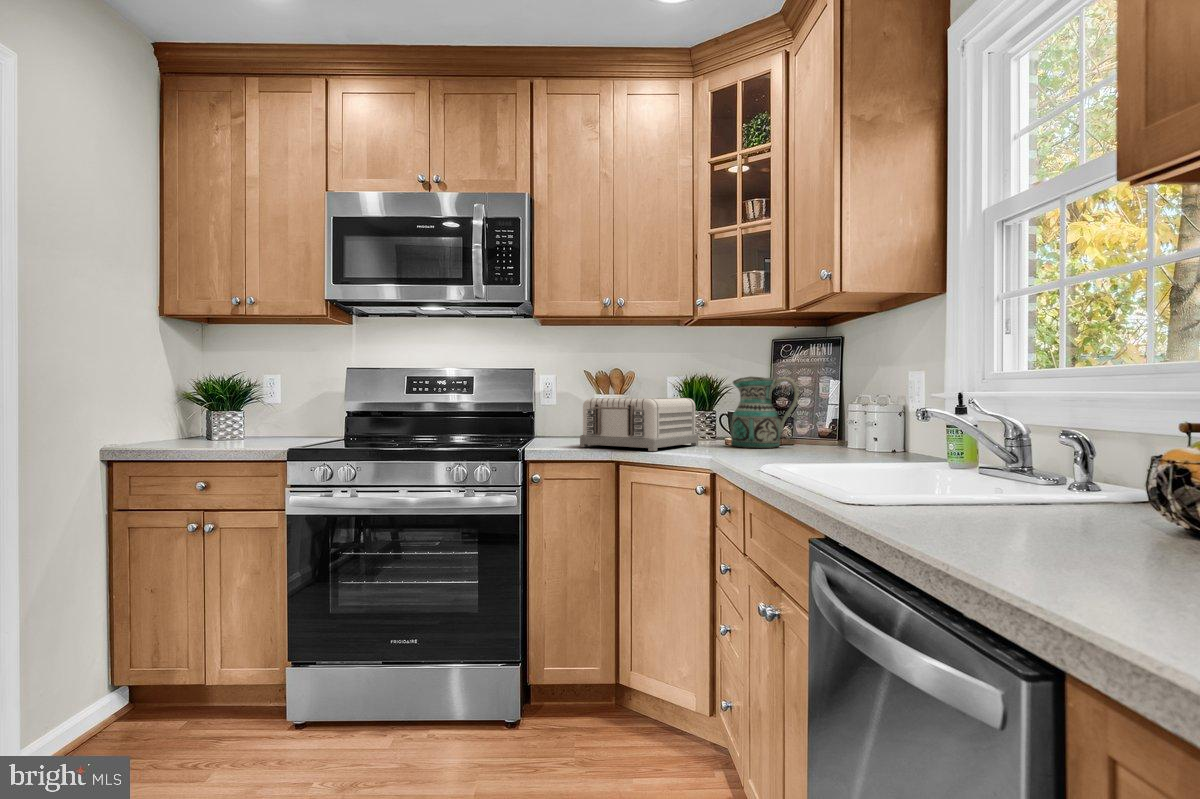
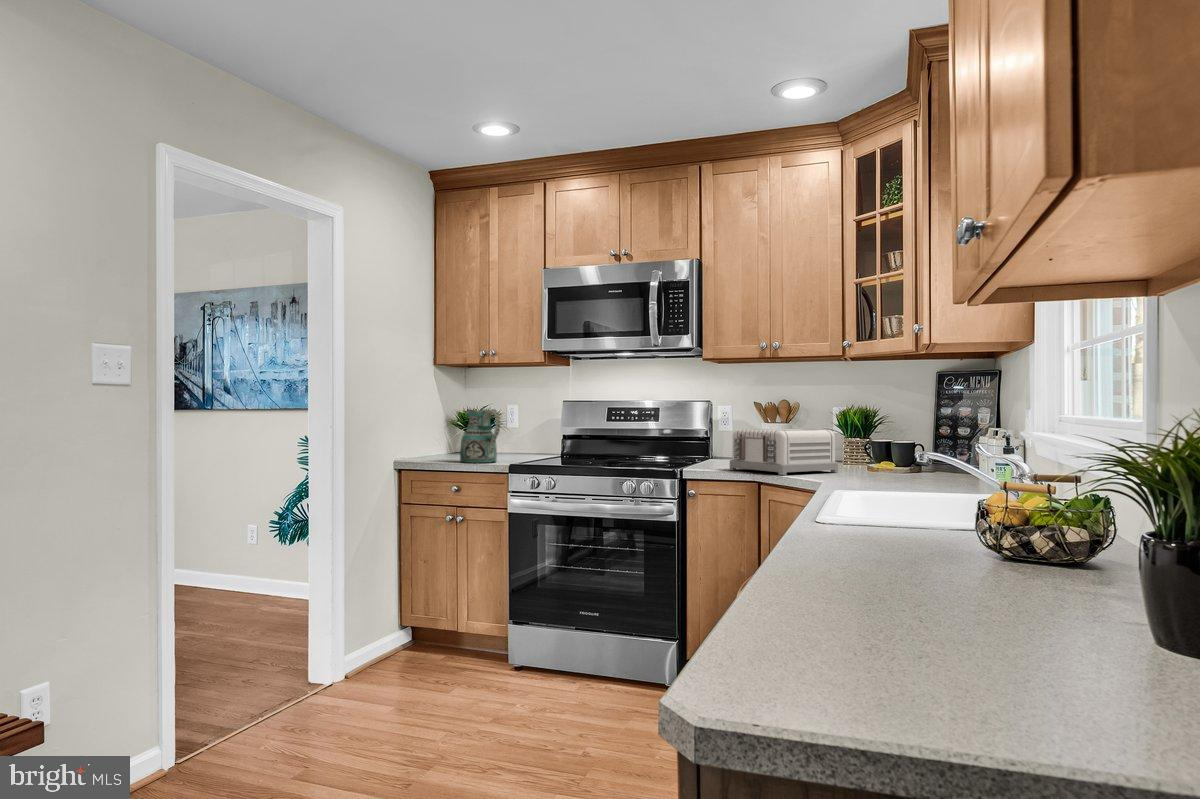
ceramic pitcher: present [731,376,799,448] -> present [460,409,501,463]

